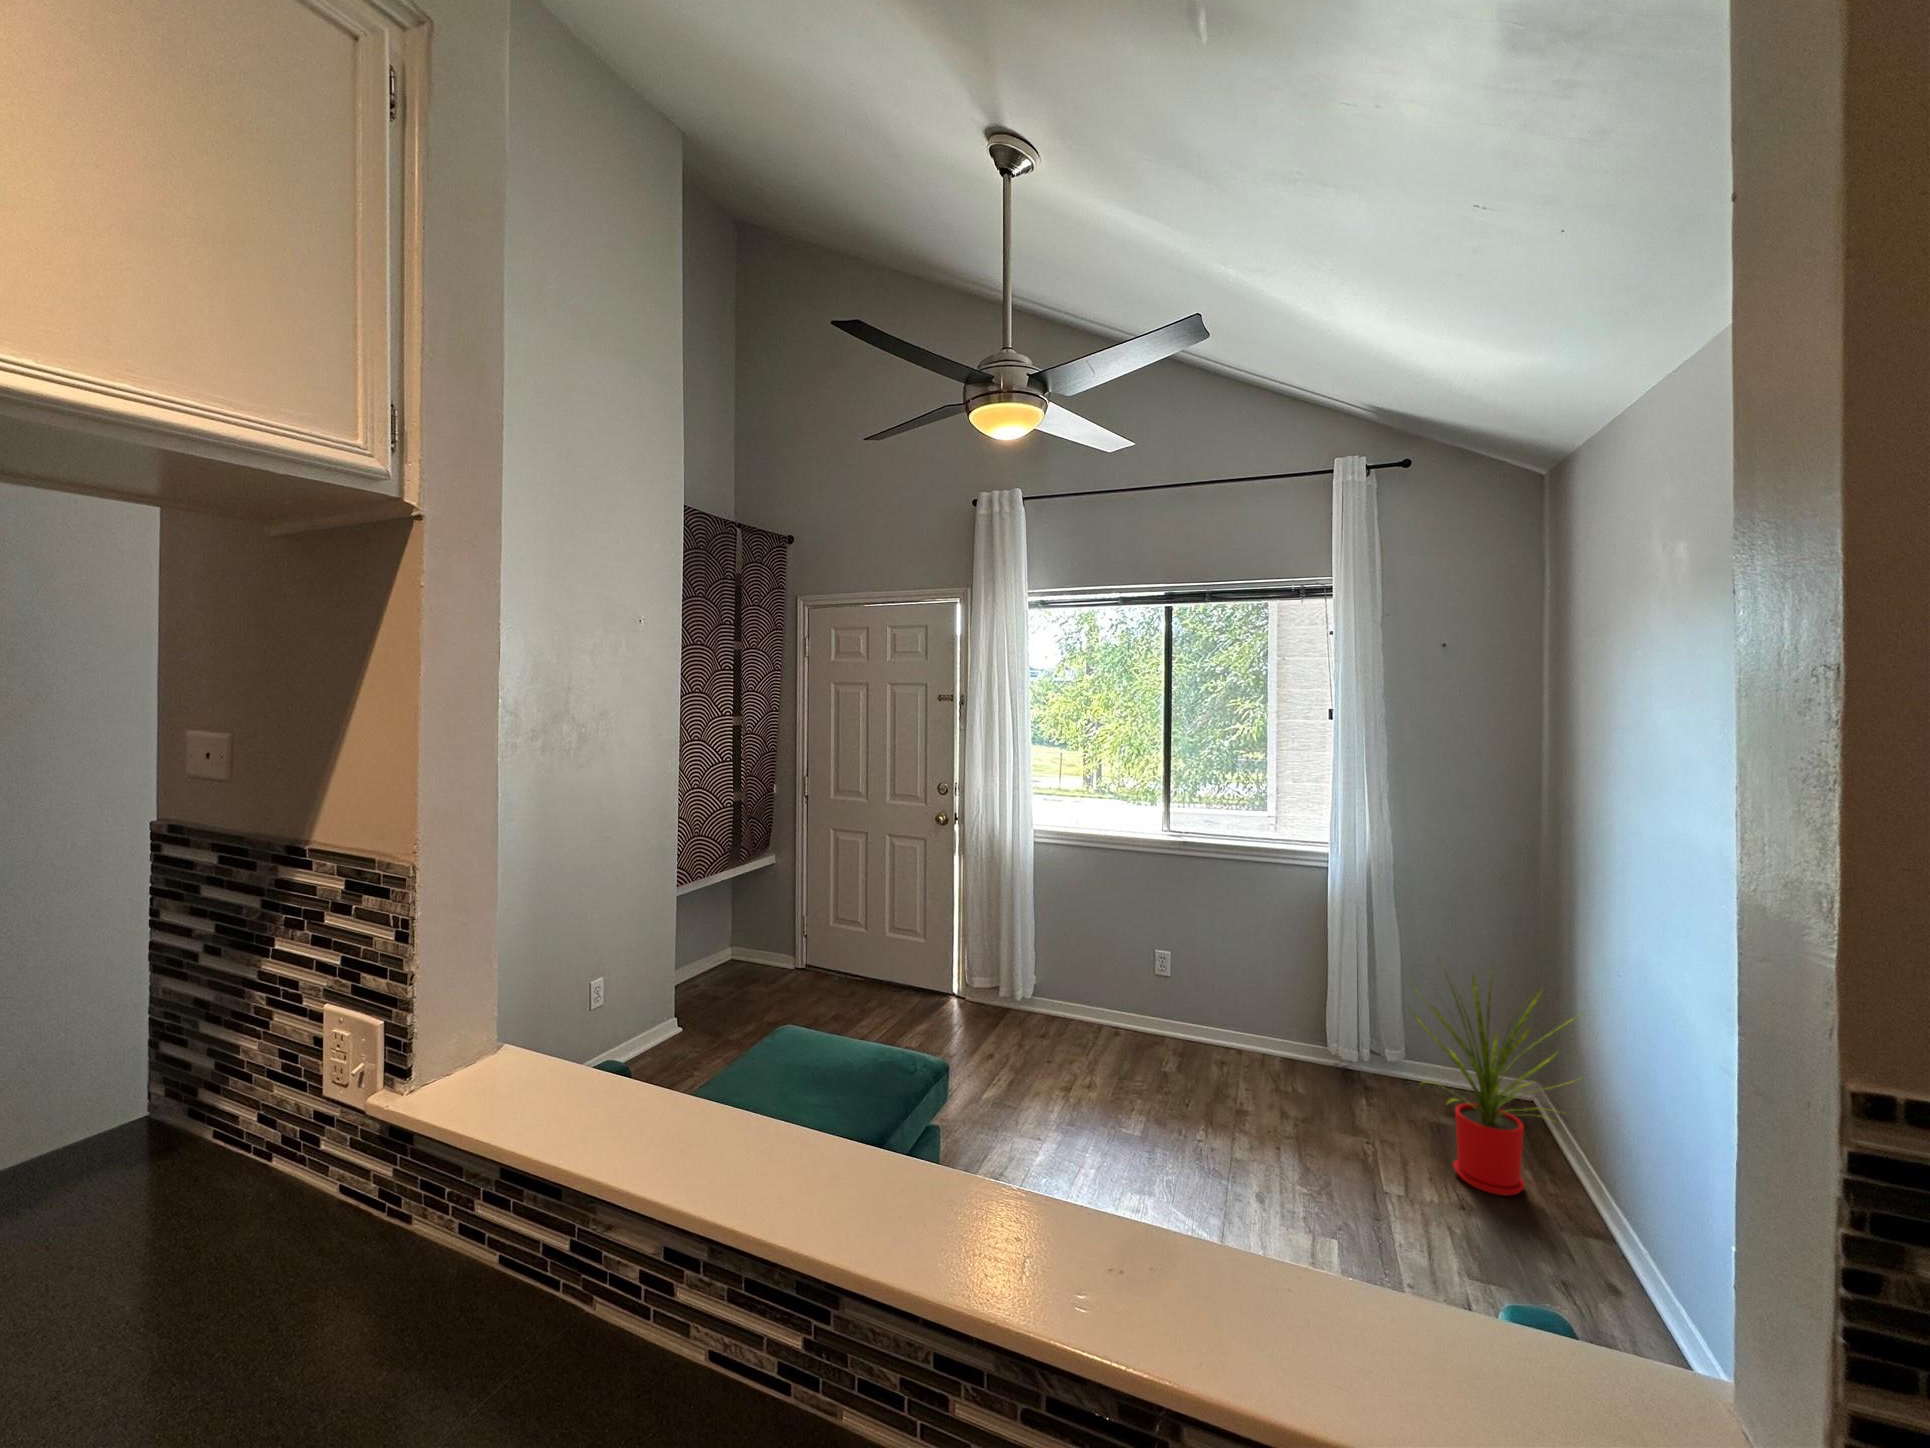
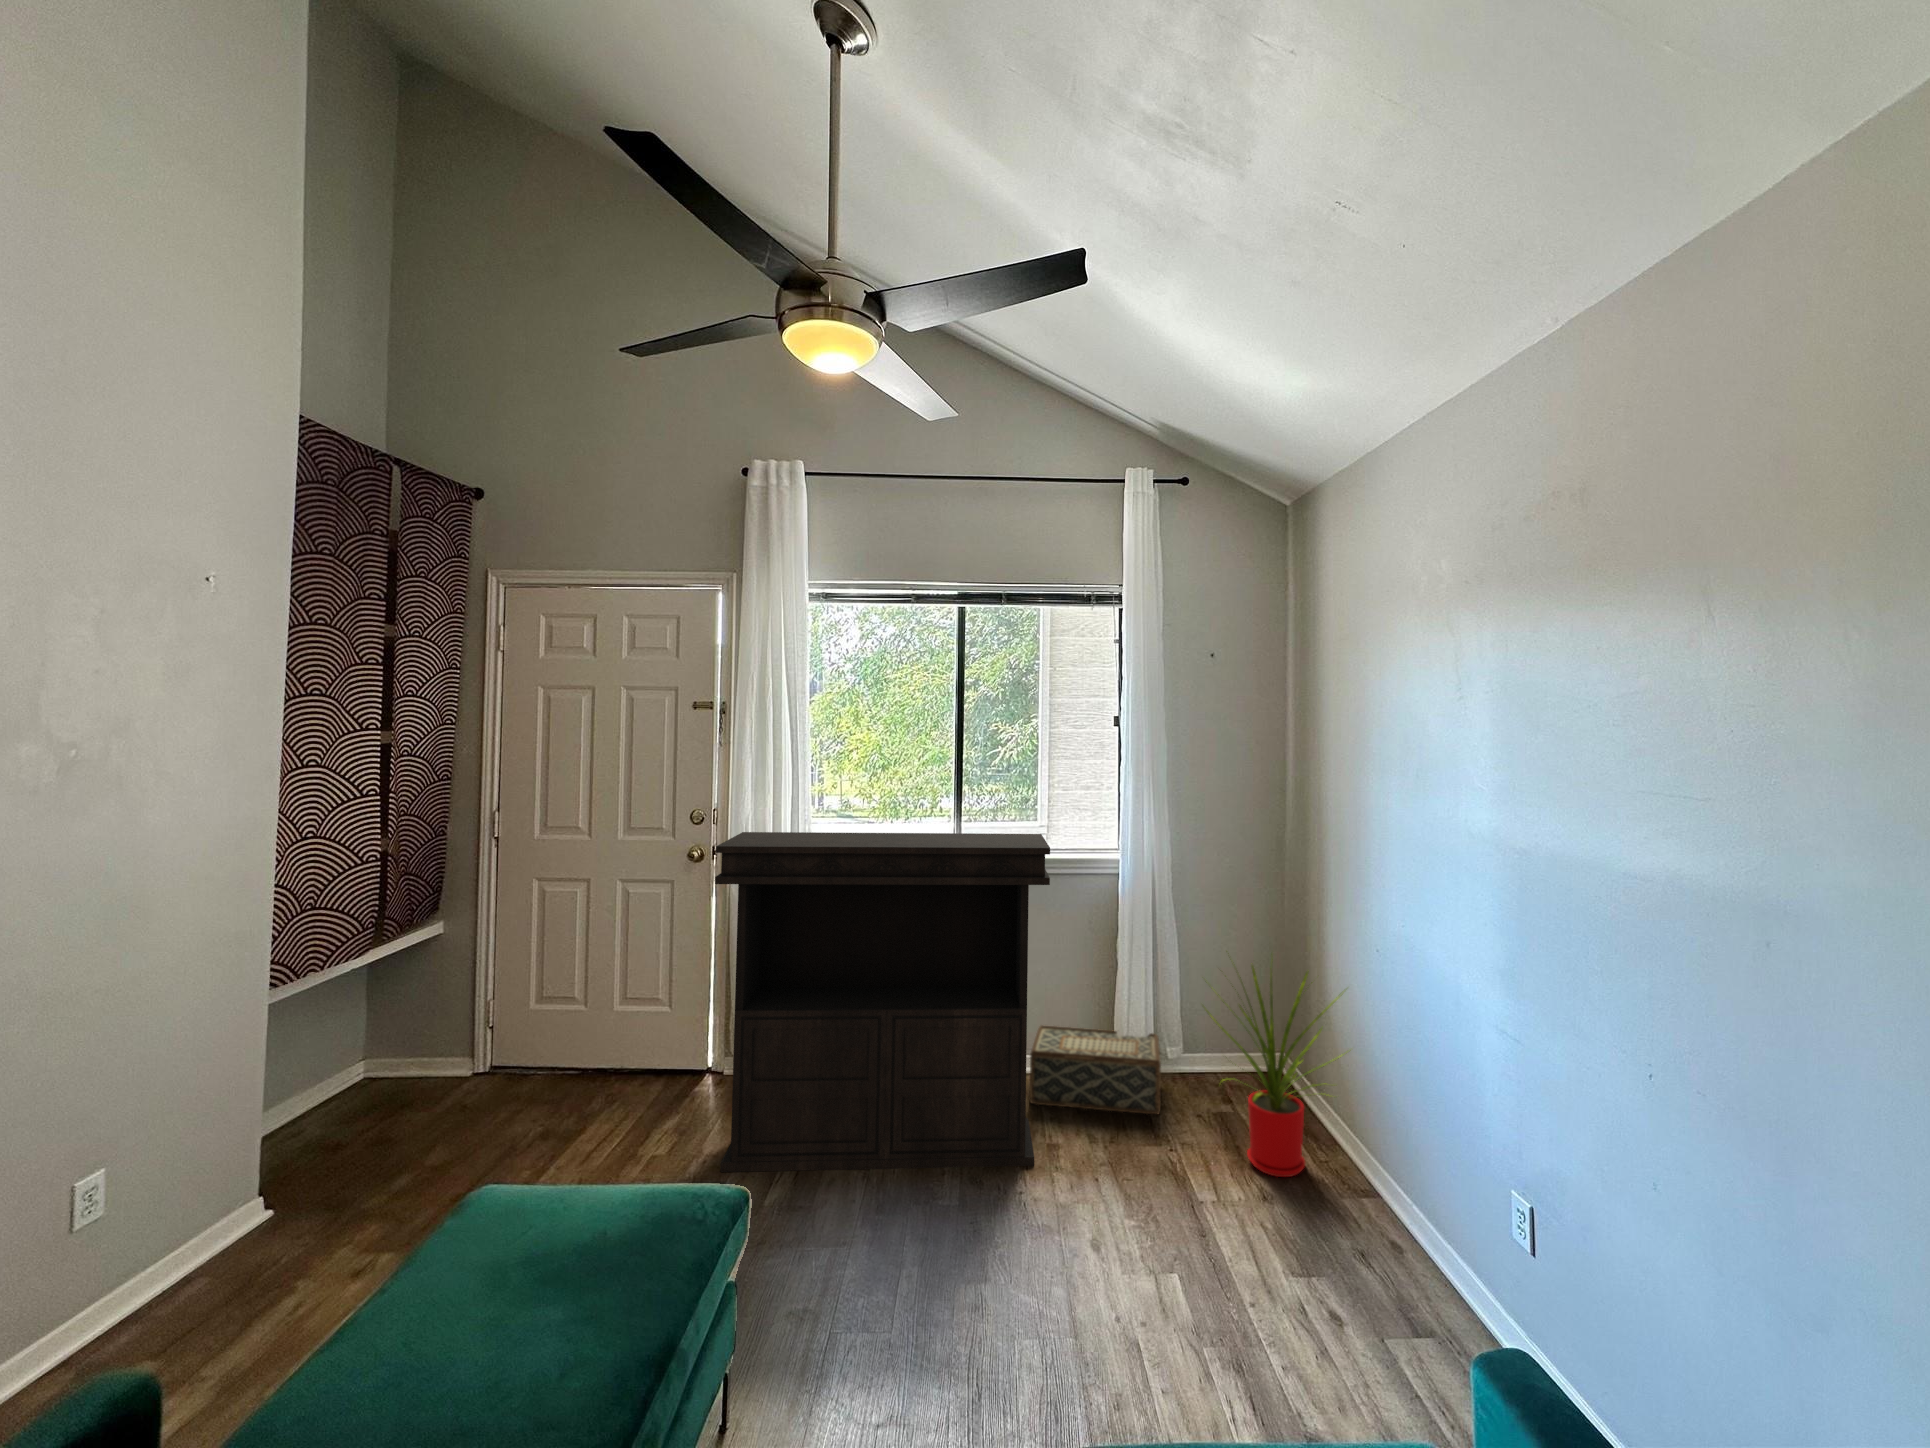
console table: none [946,803,1235,1124] -> present [715,832,1050,1172]
woven basket: none [1230,1006,1376,1110] -> present [1030,1026,1161,1114]

